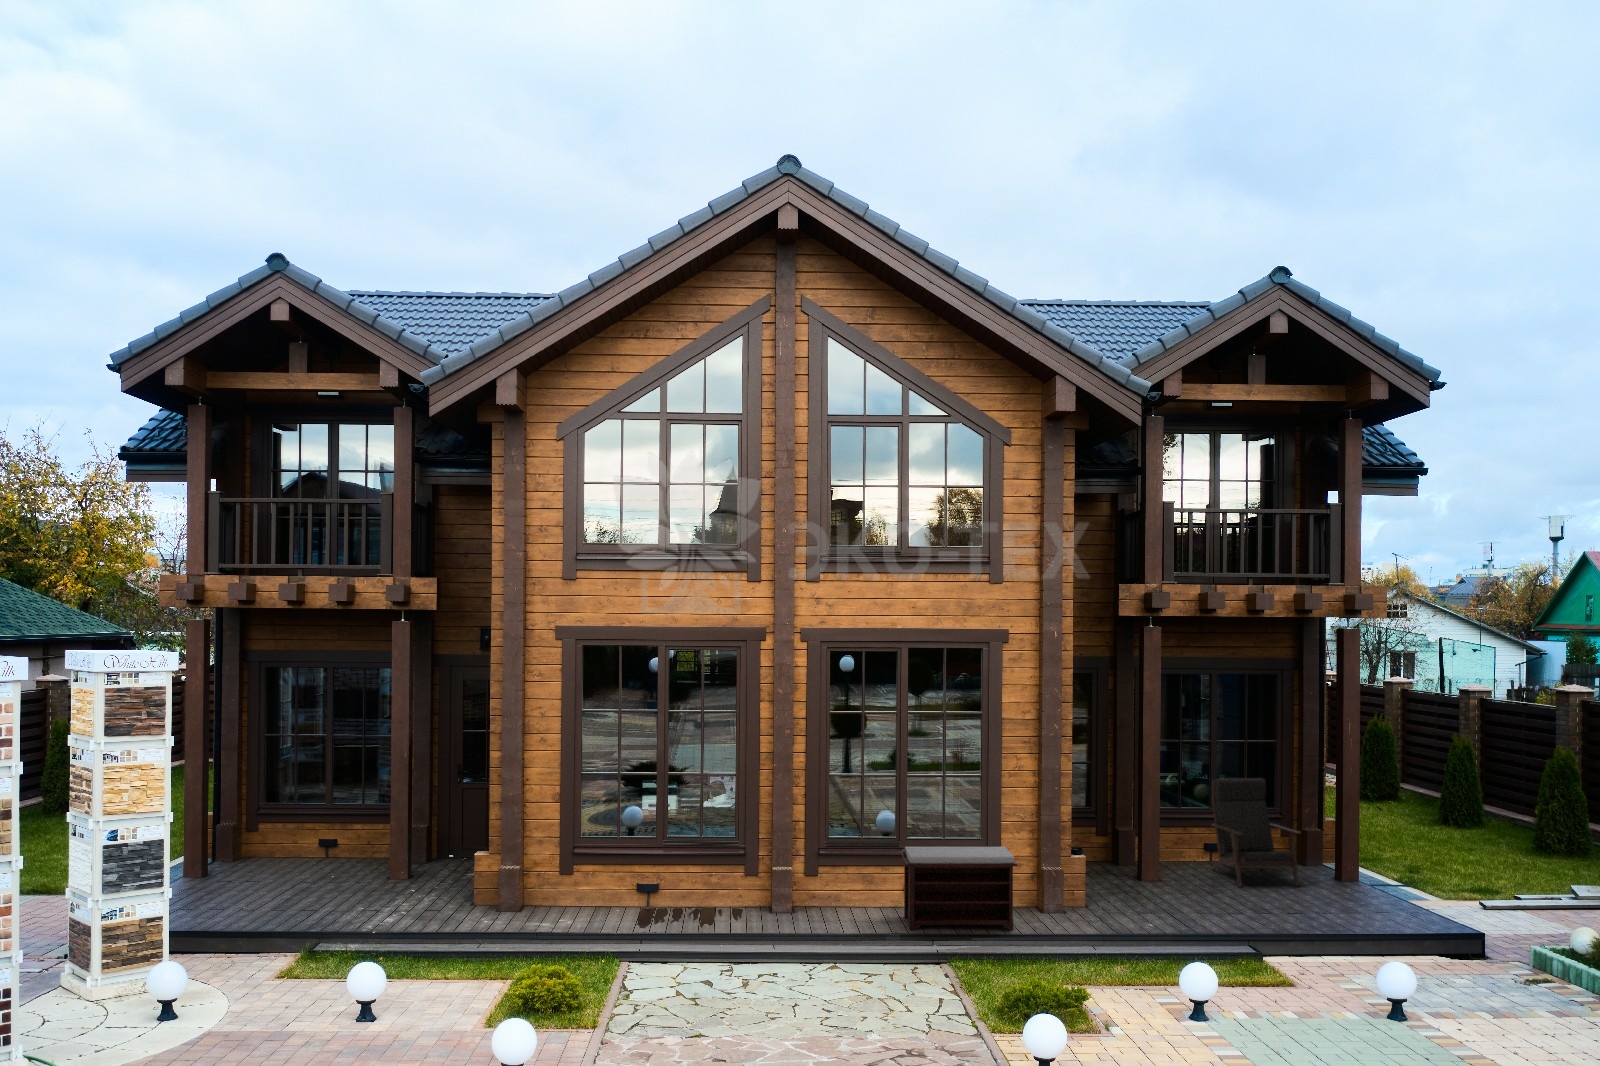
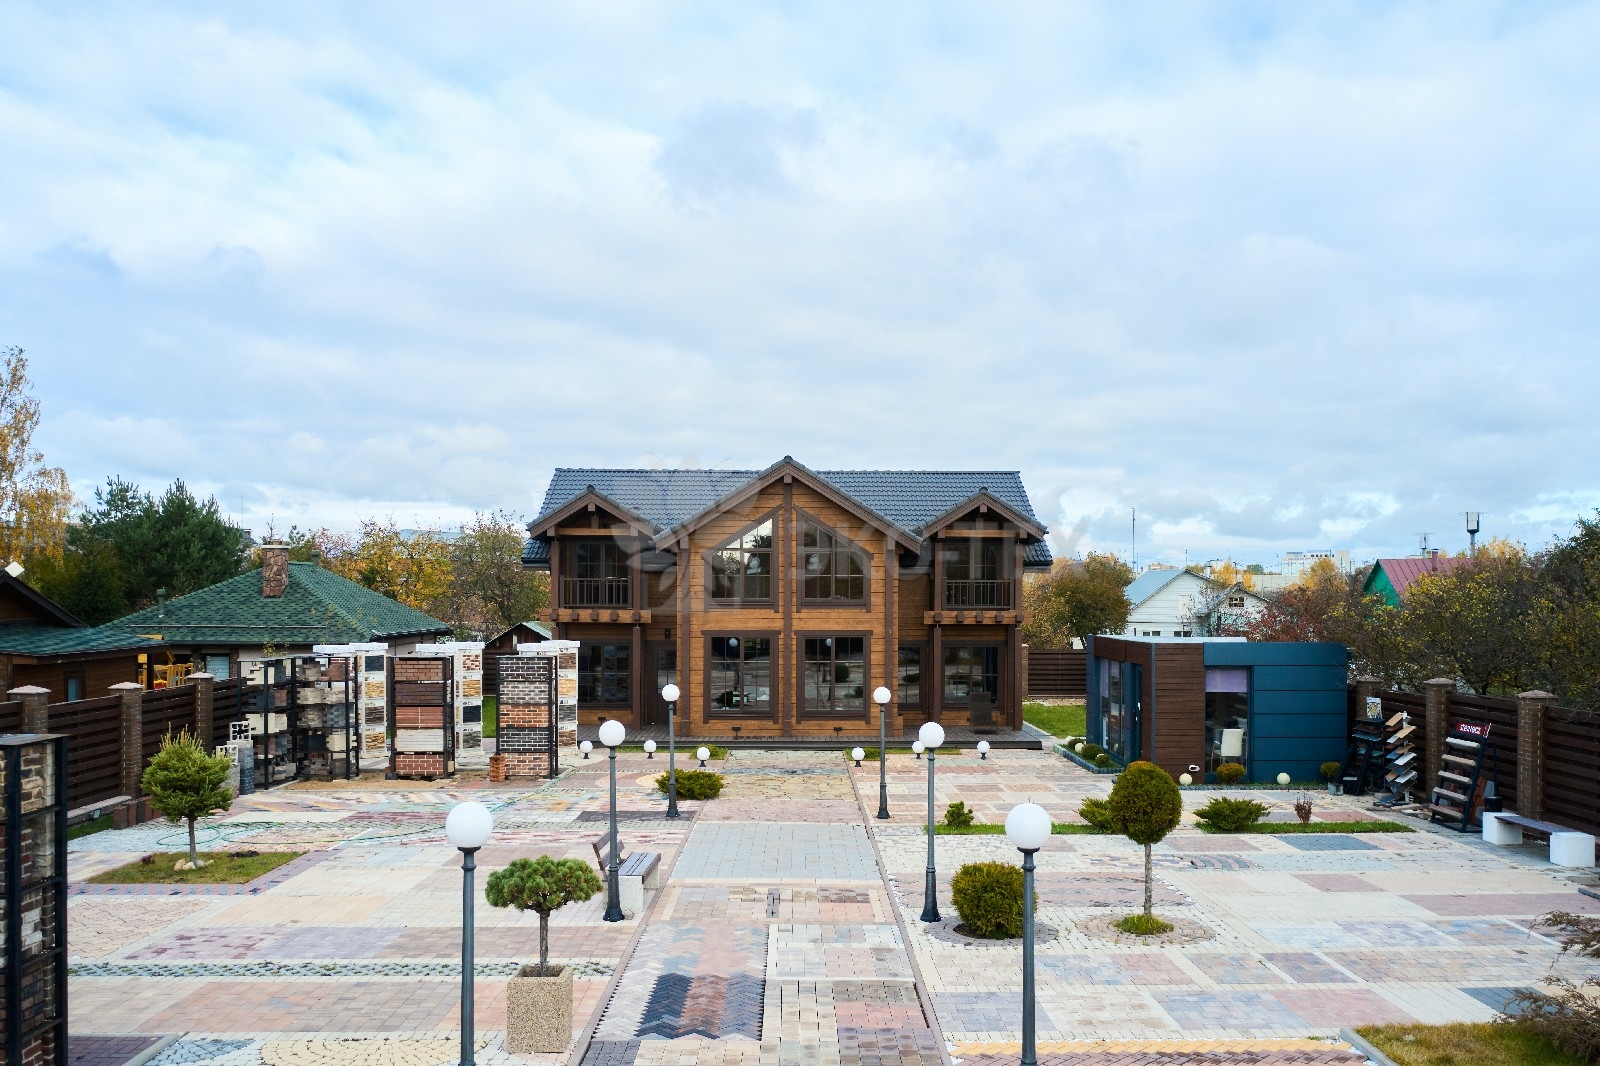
bench: present [901,847,1018,930] -> none [832,713,874,742]

